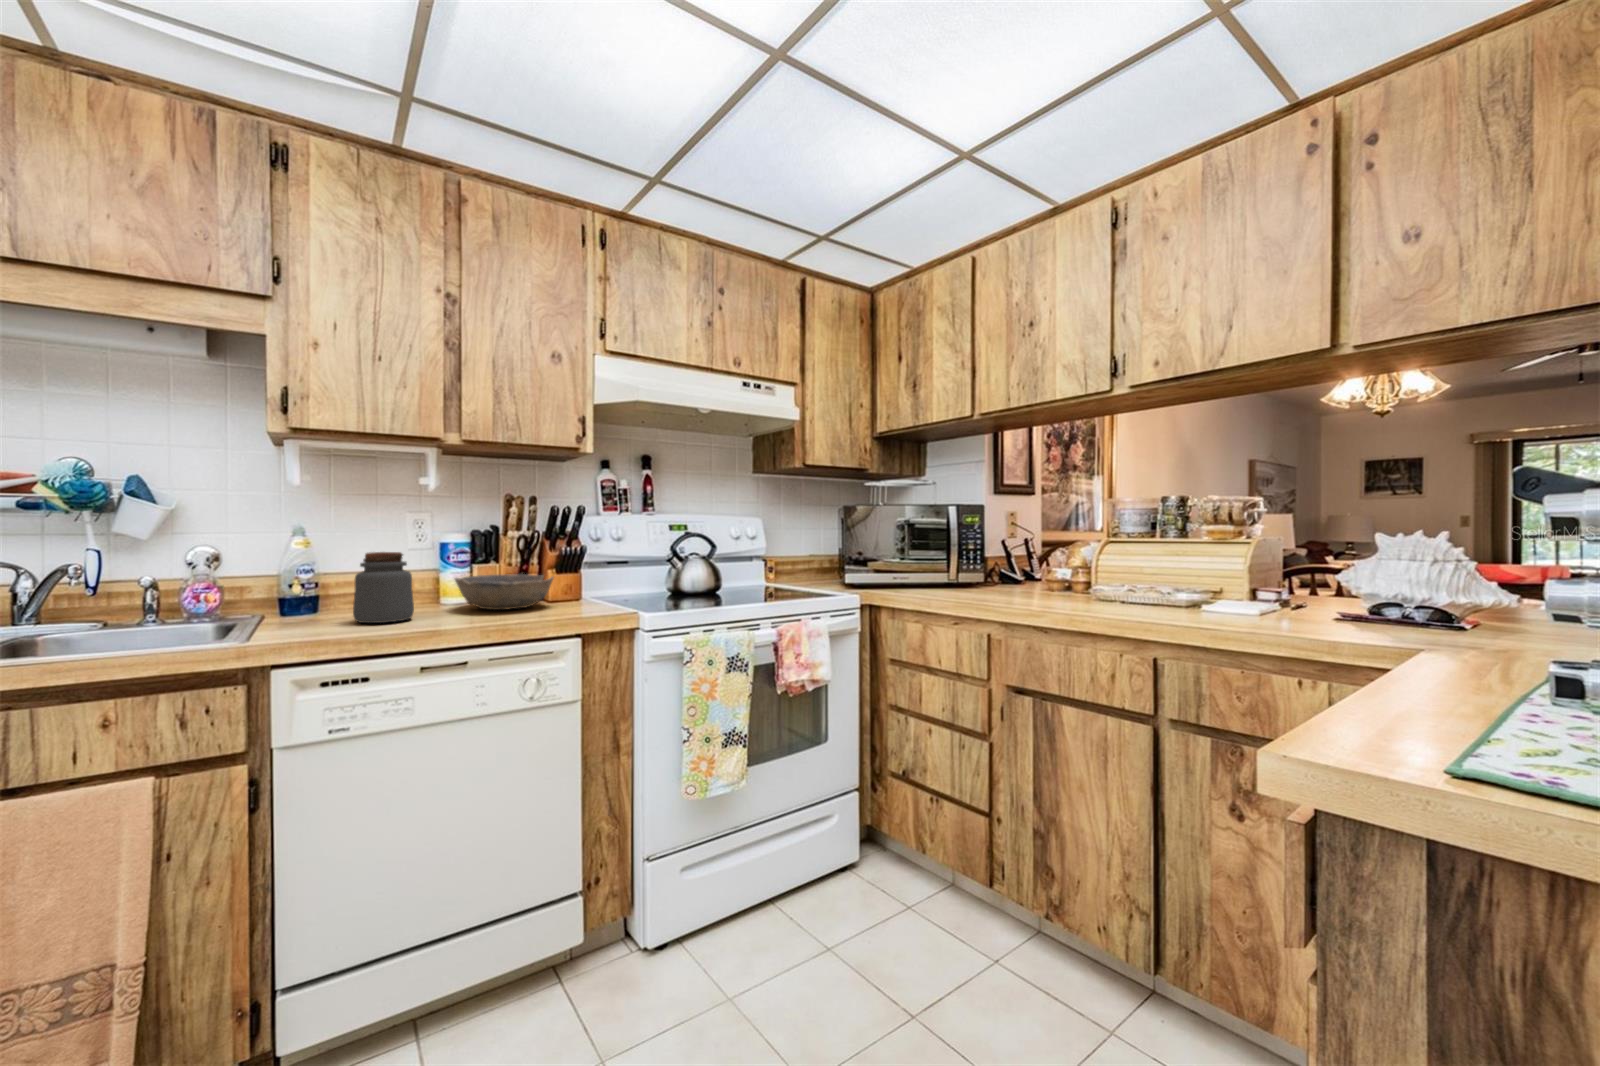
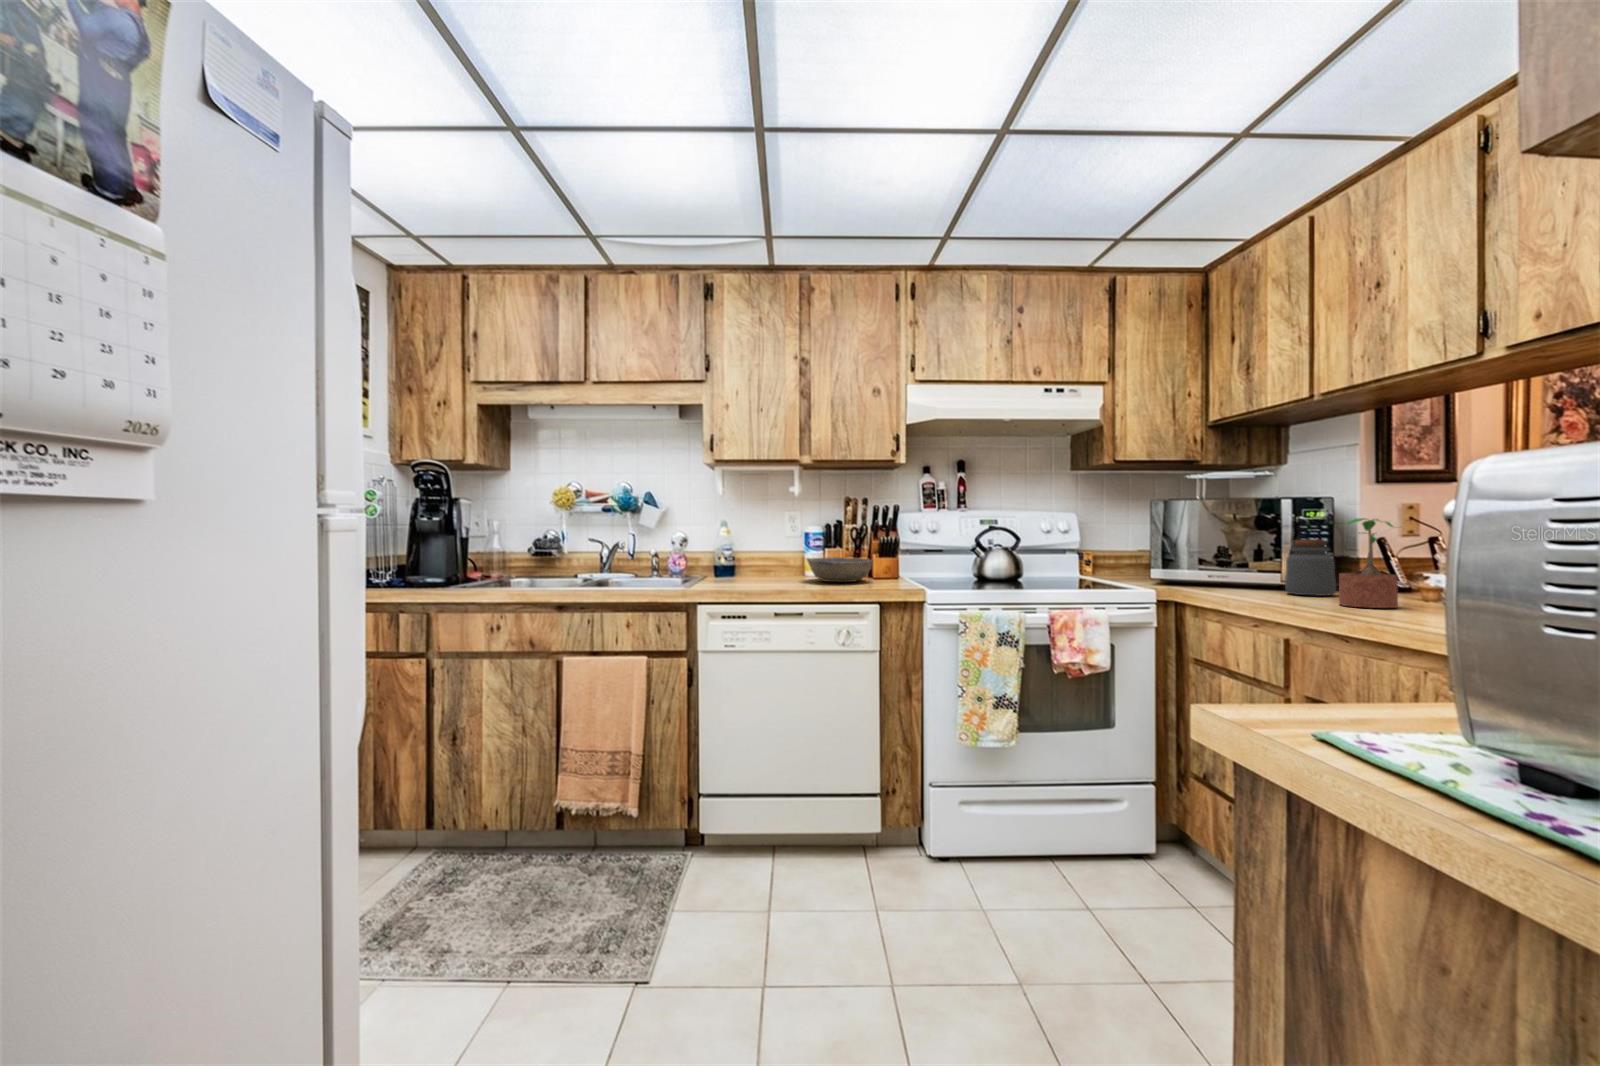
potted plant: none [1017,525,1064,604] -> present [1339,518,1398,608]
jar: present [353,552,414,623] -> present [1285,540,1336,596]

